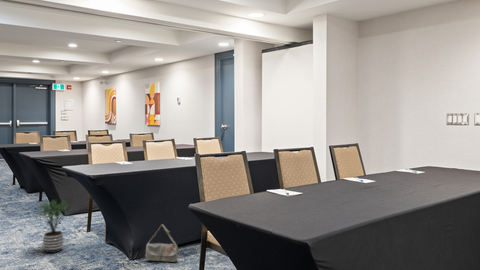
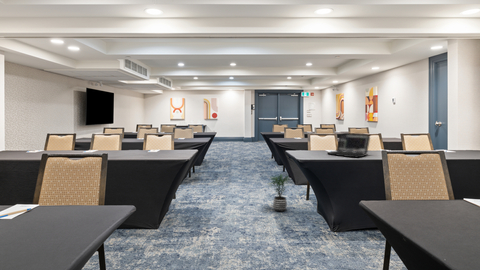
laptop: none [120,139,168,167] -> present [328,133,370,157]
bag: present [145,225,178,262] -> none [344,208,373,243]

